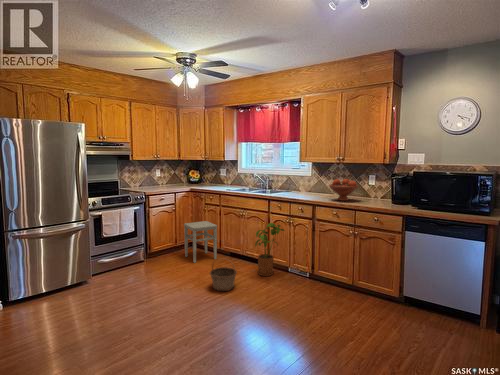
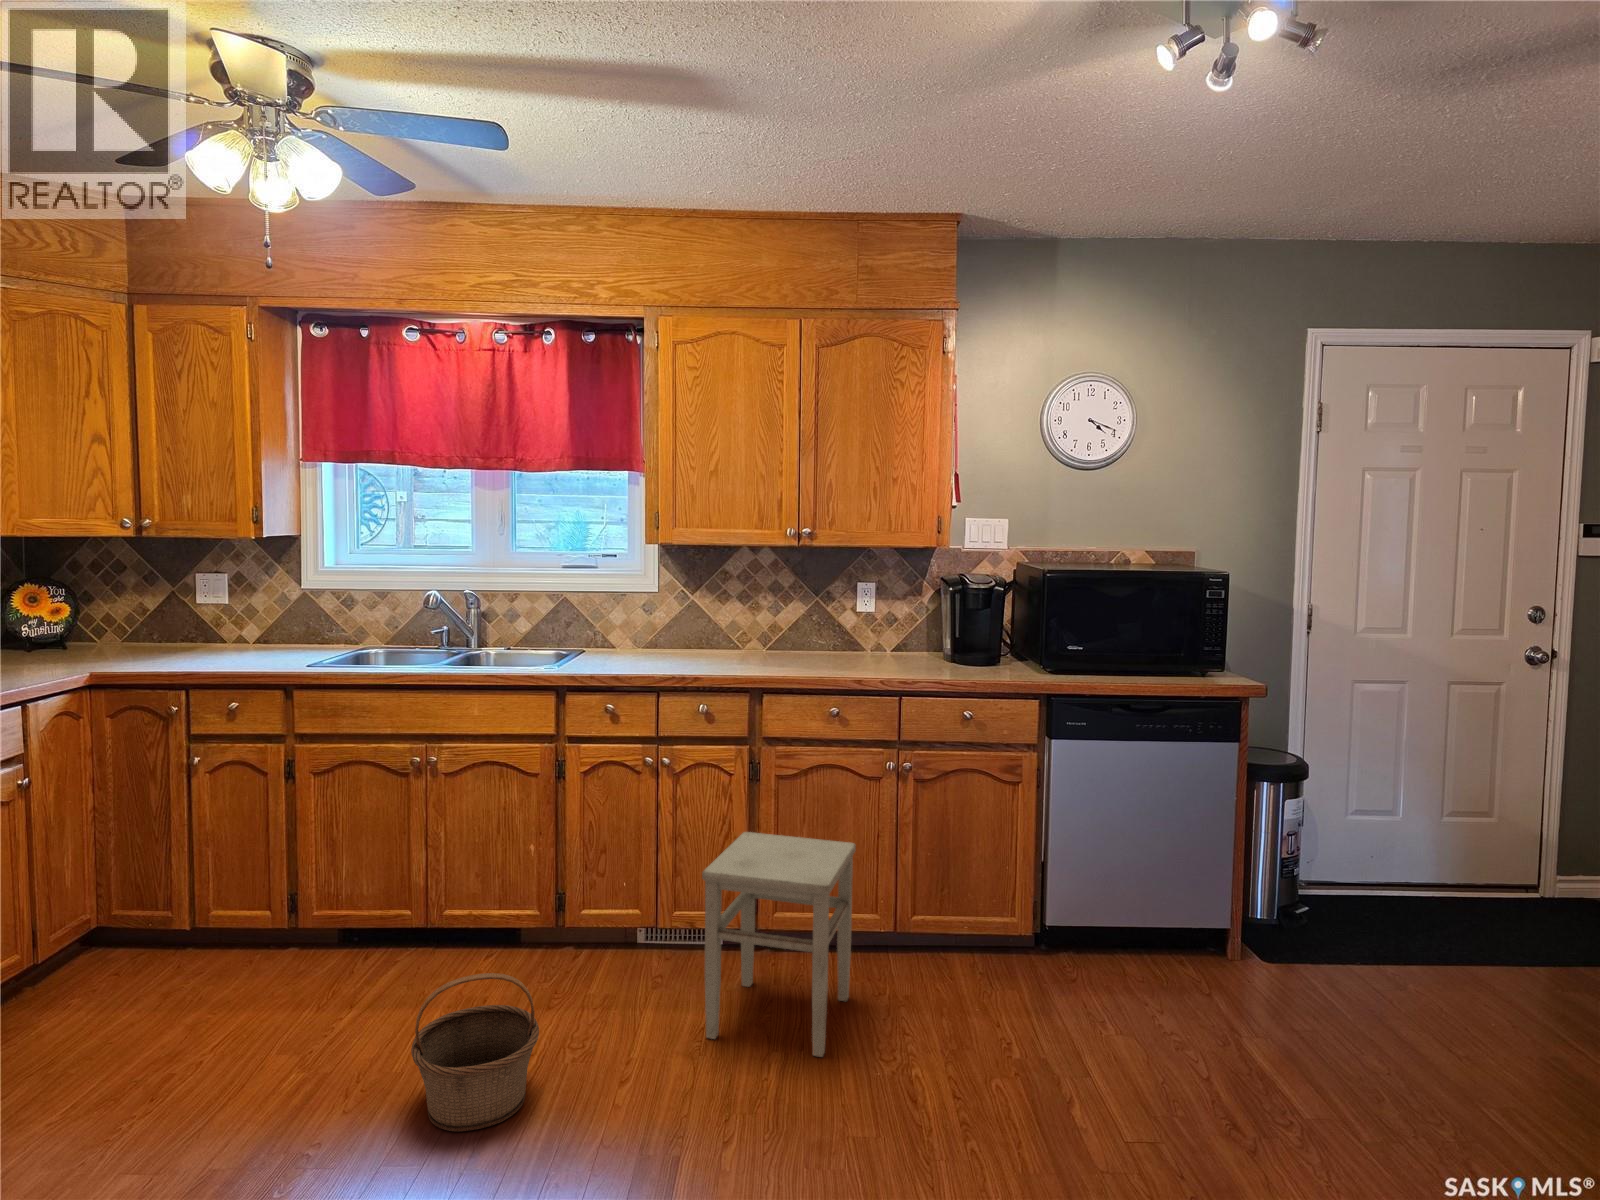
fruit bowl: present [329,179,358,201] -> none [784,597,876,669]
stool: present [184,221,217,263] -> present [702,832,856,1057]
house plant: present [255,223,284,276] -> none [526,778,647,992]

